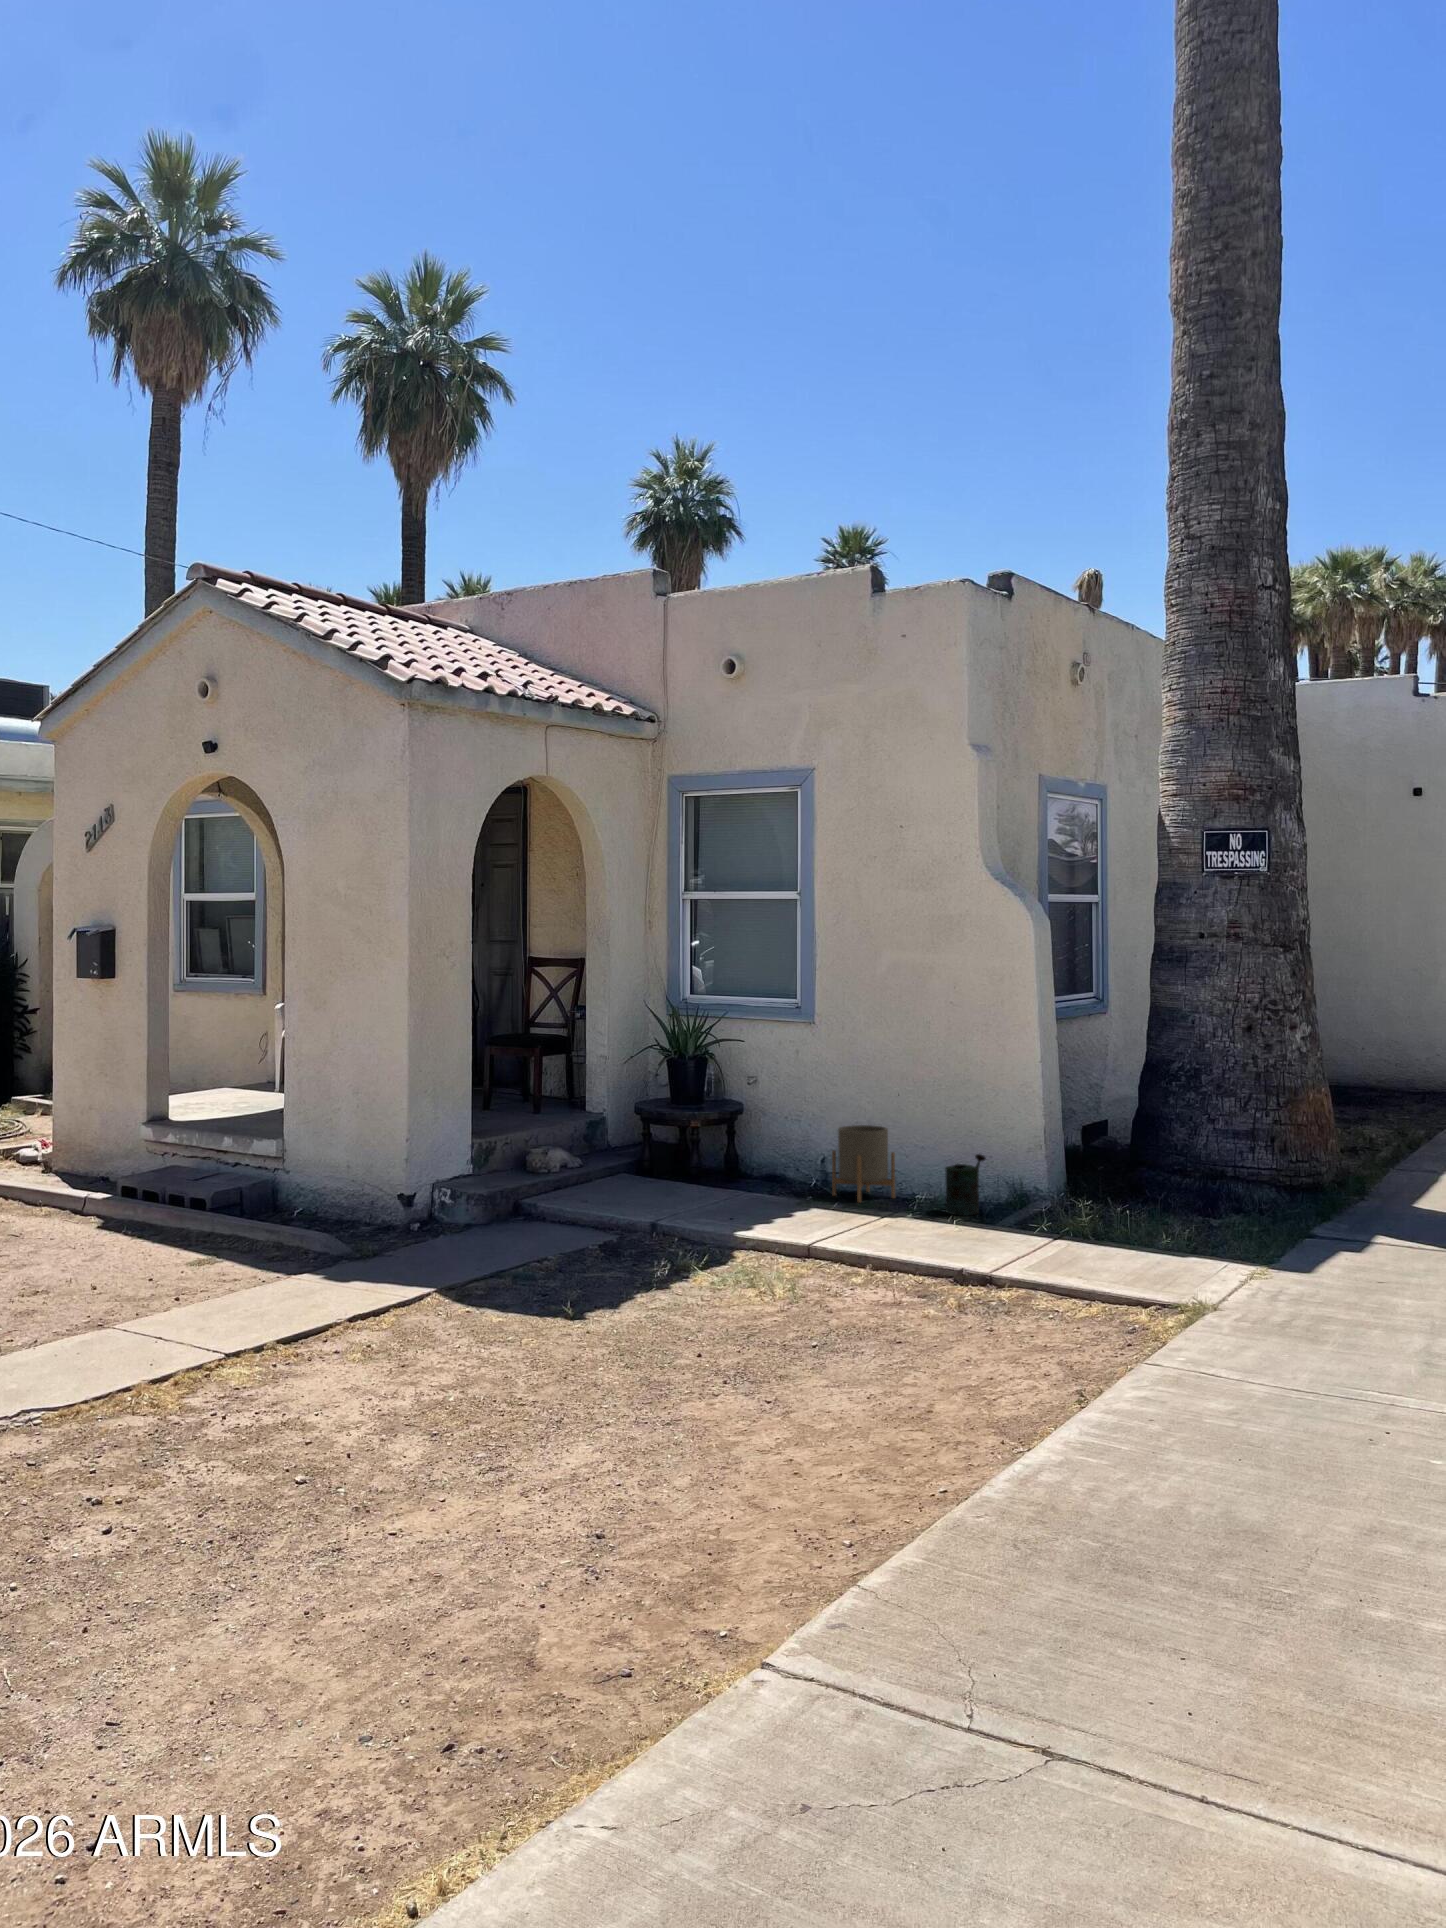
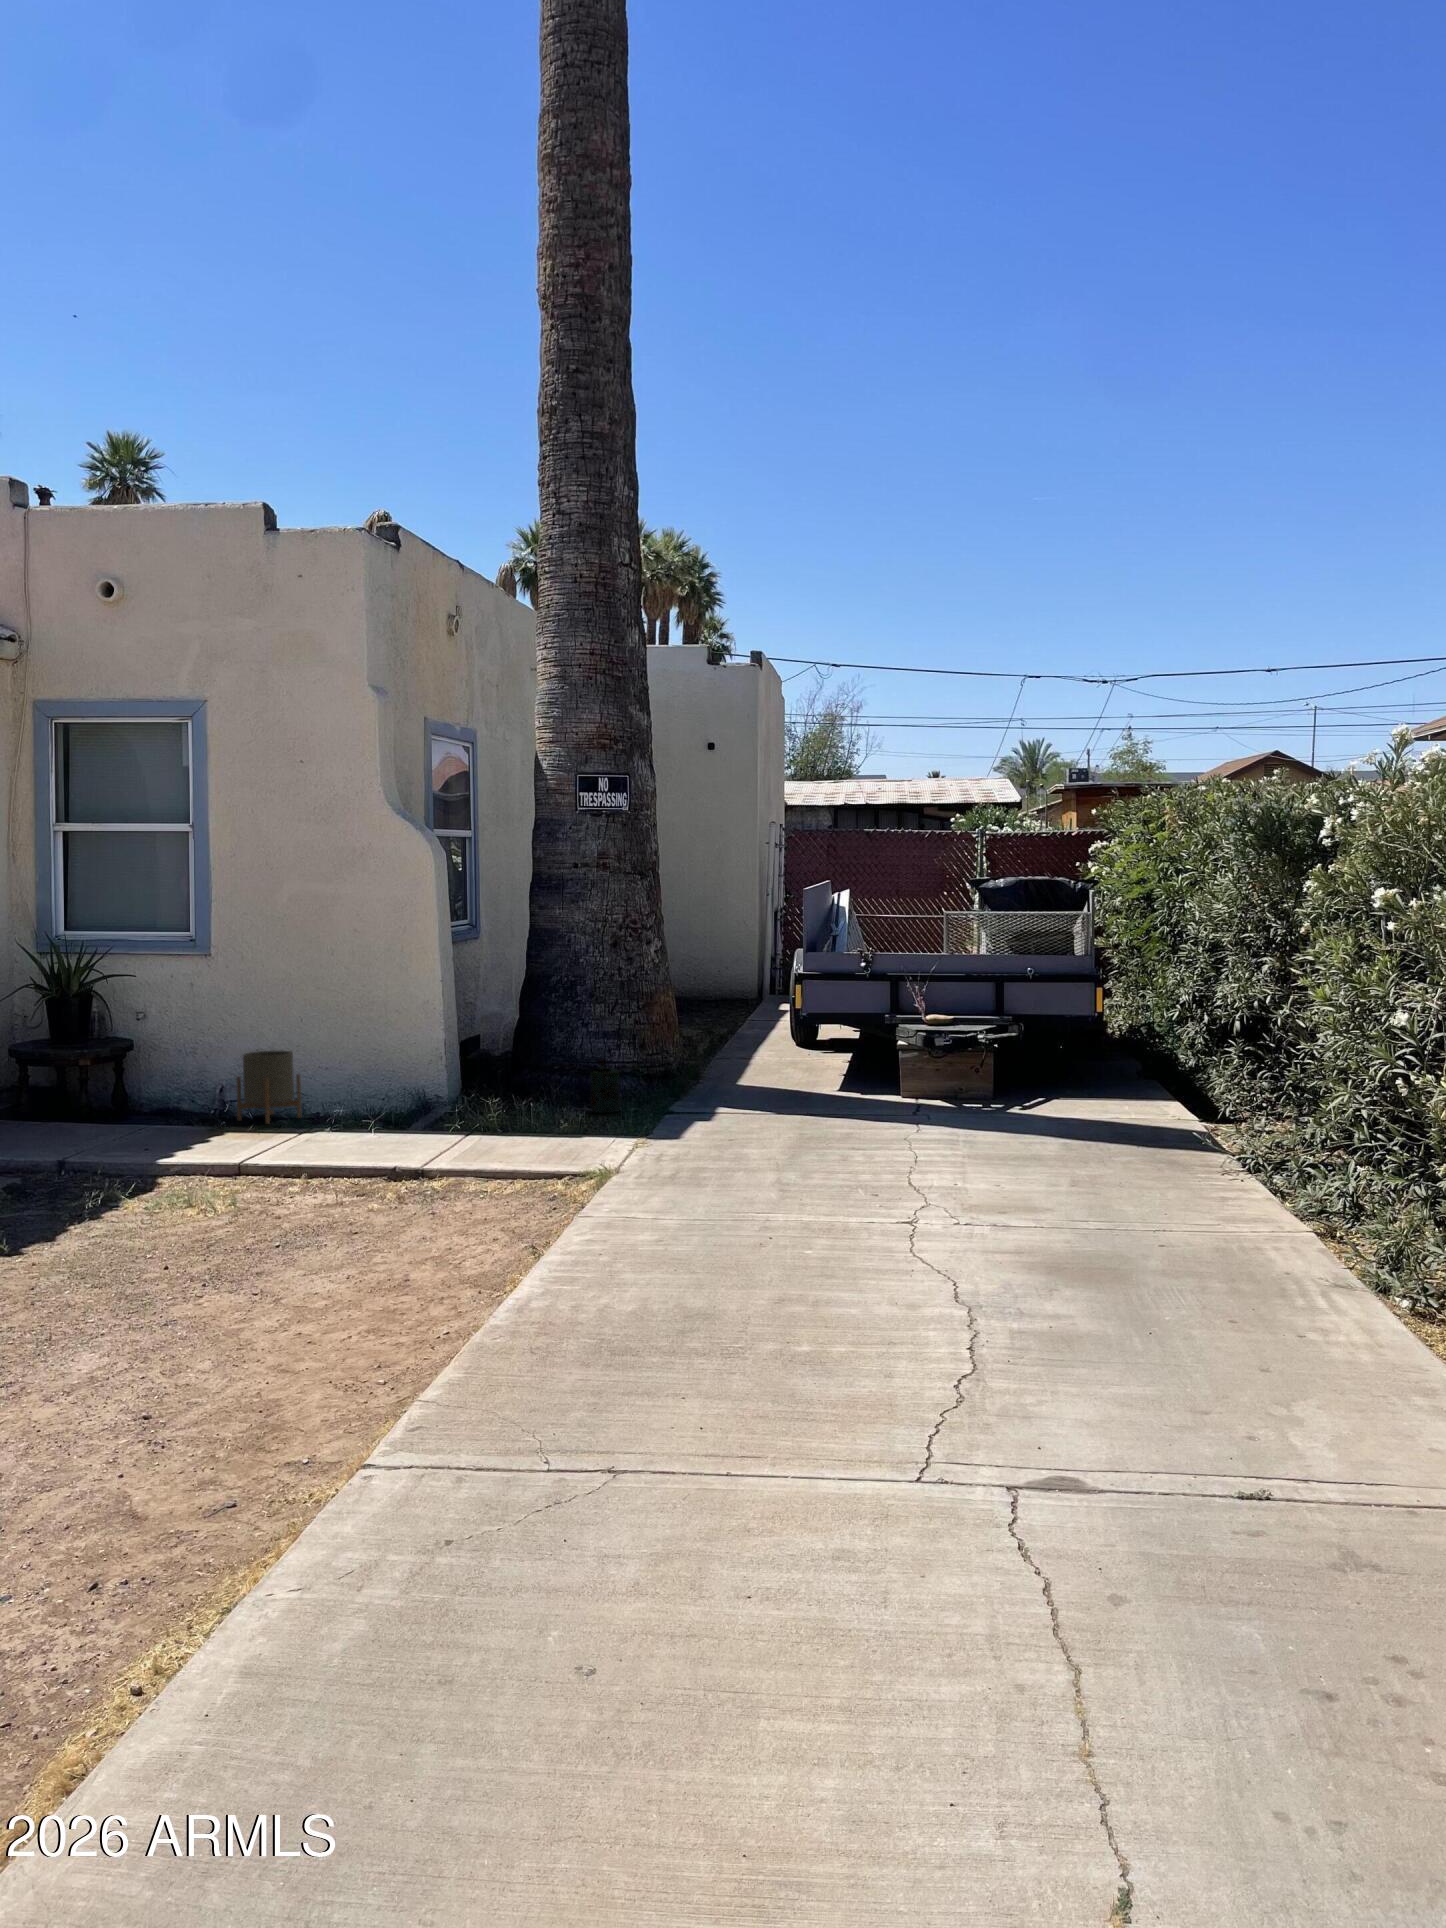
watering can: present [945,1154,986,1215] -> present [590,1059,620,1113]

